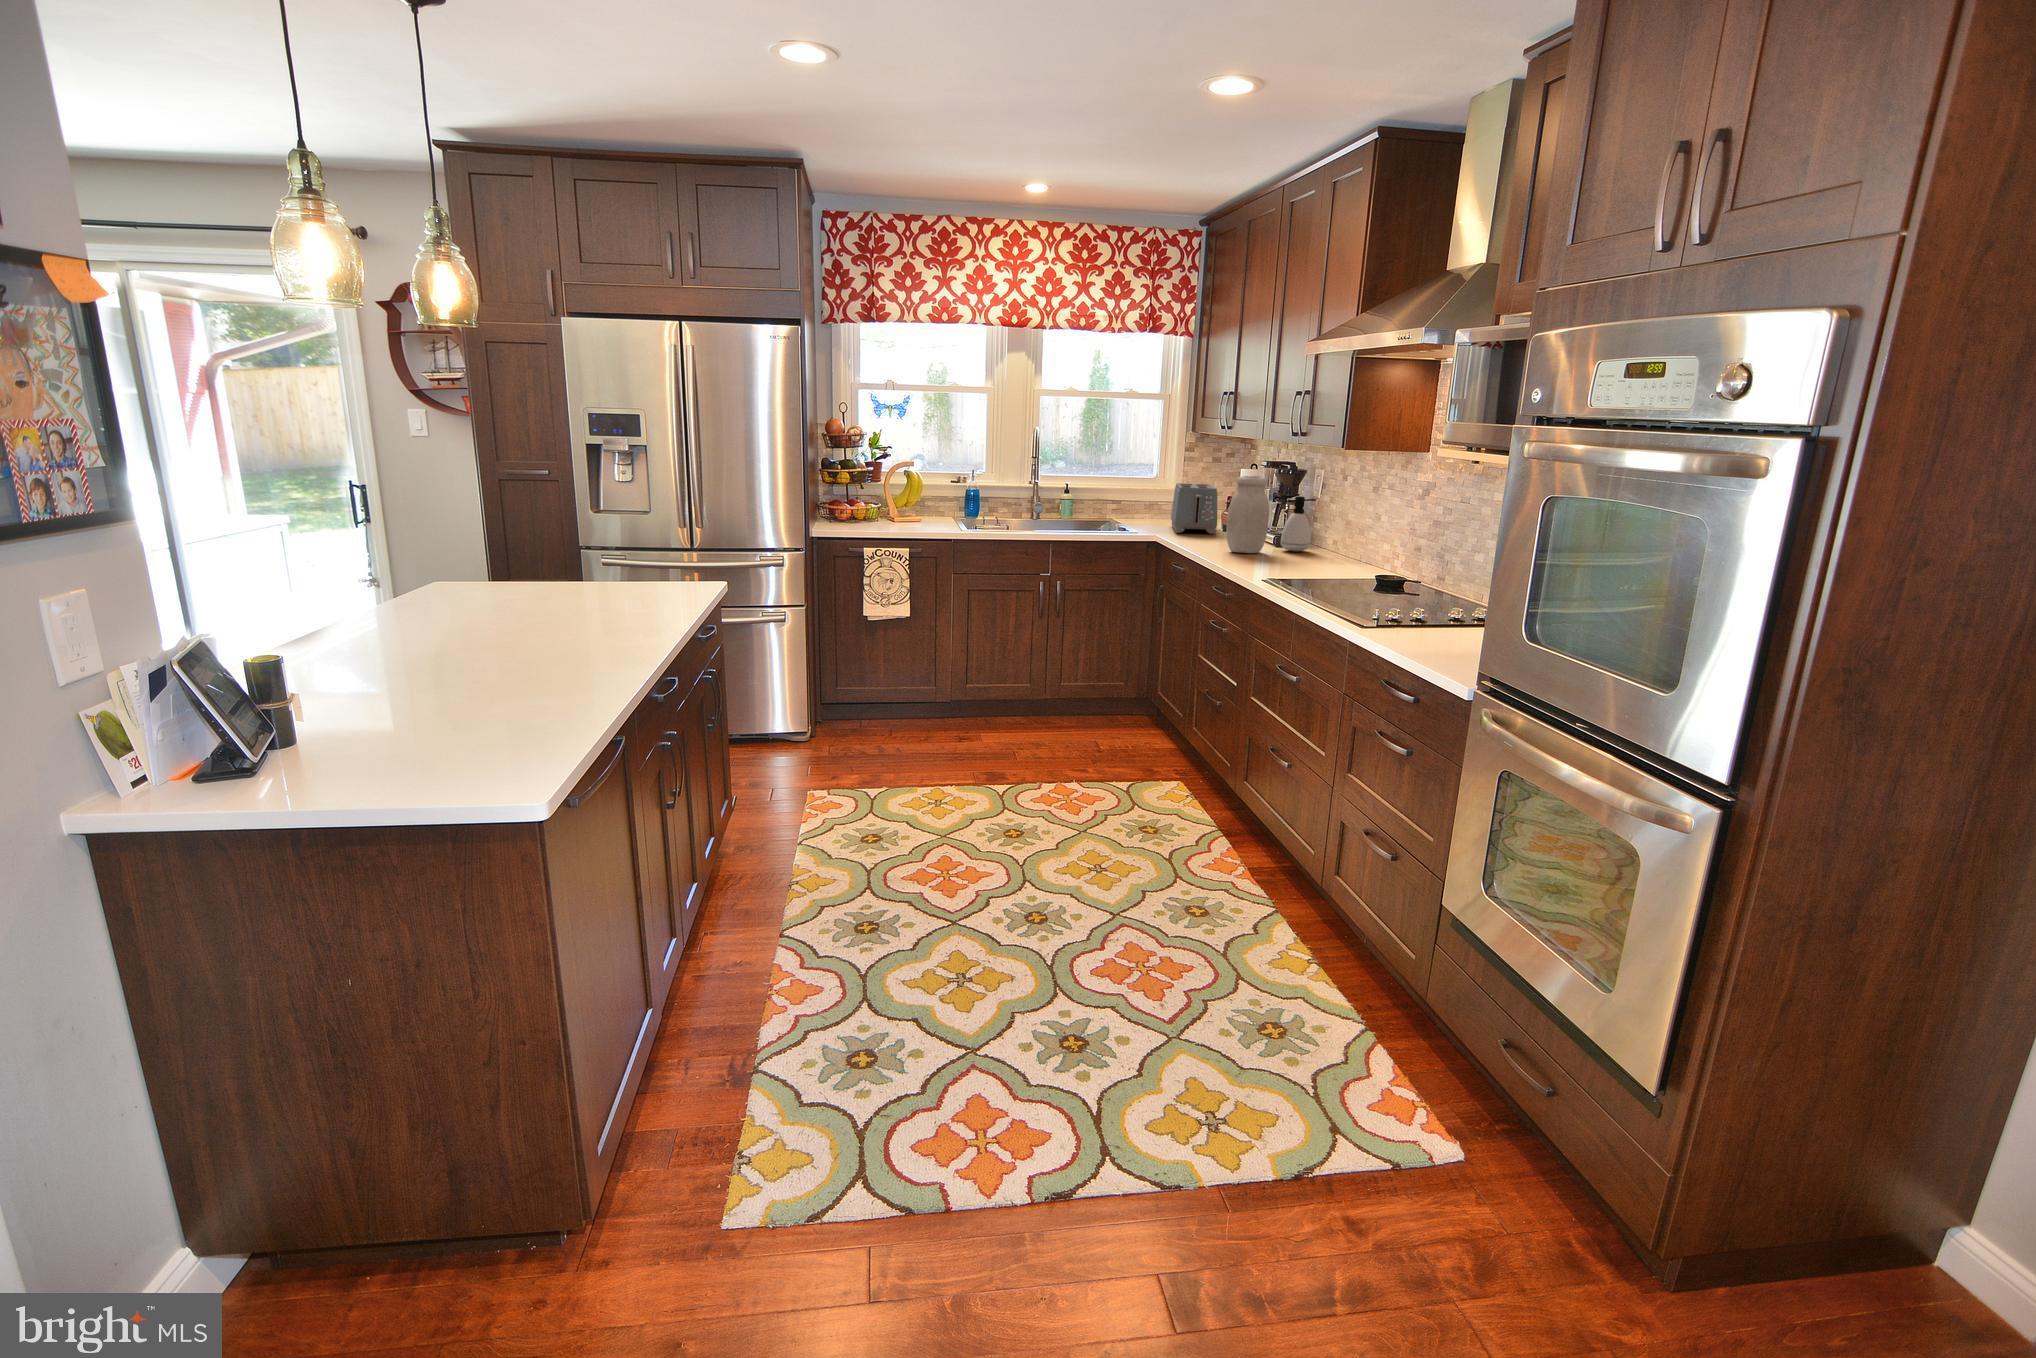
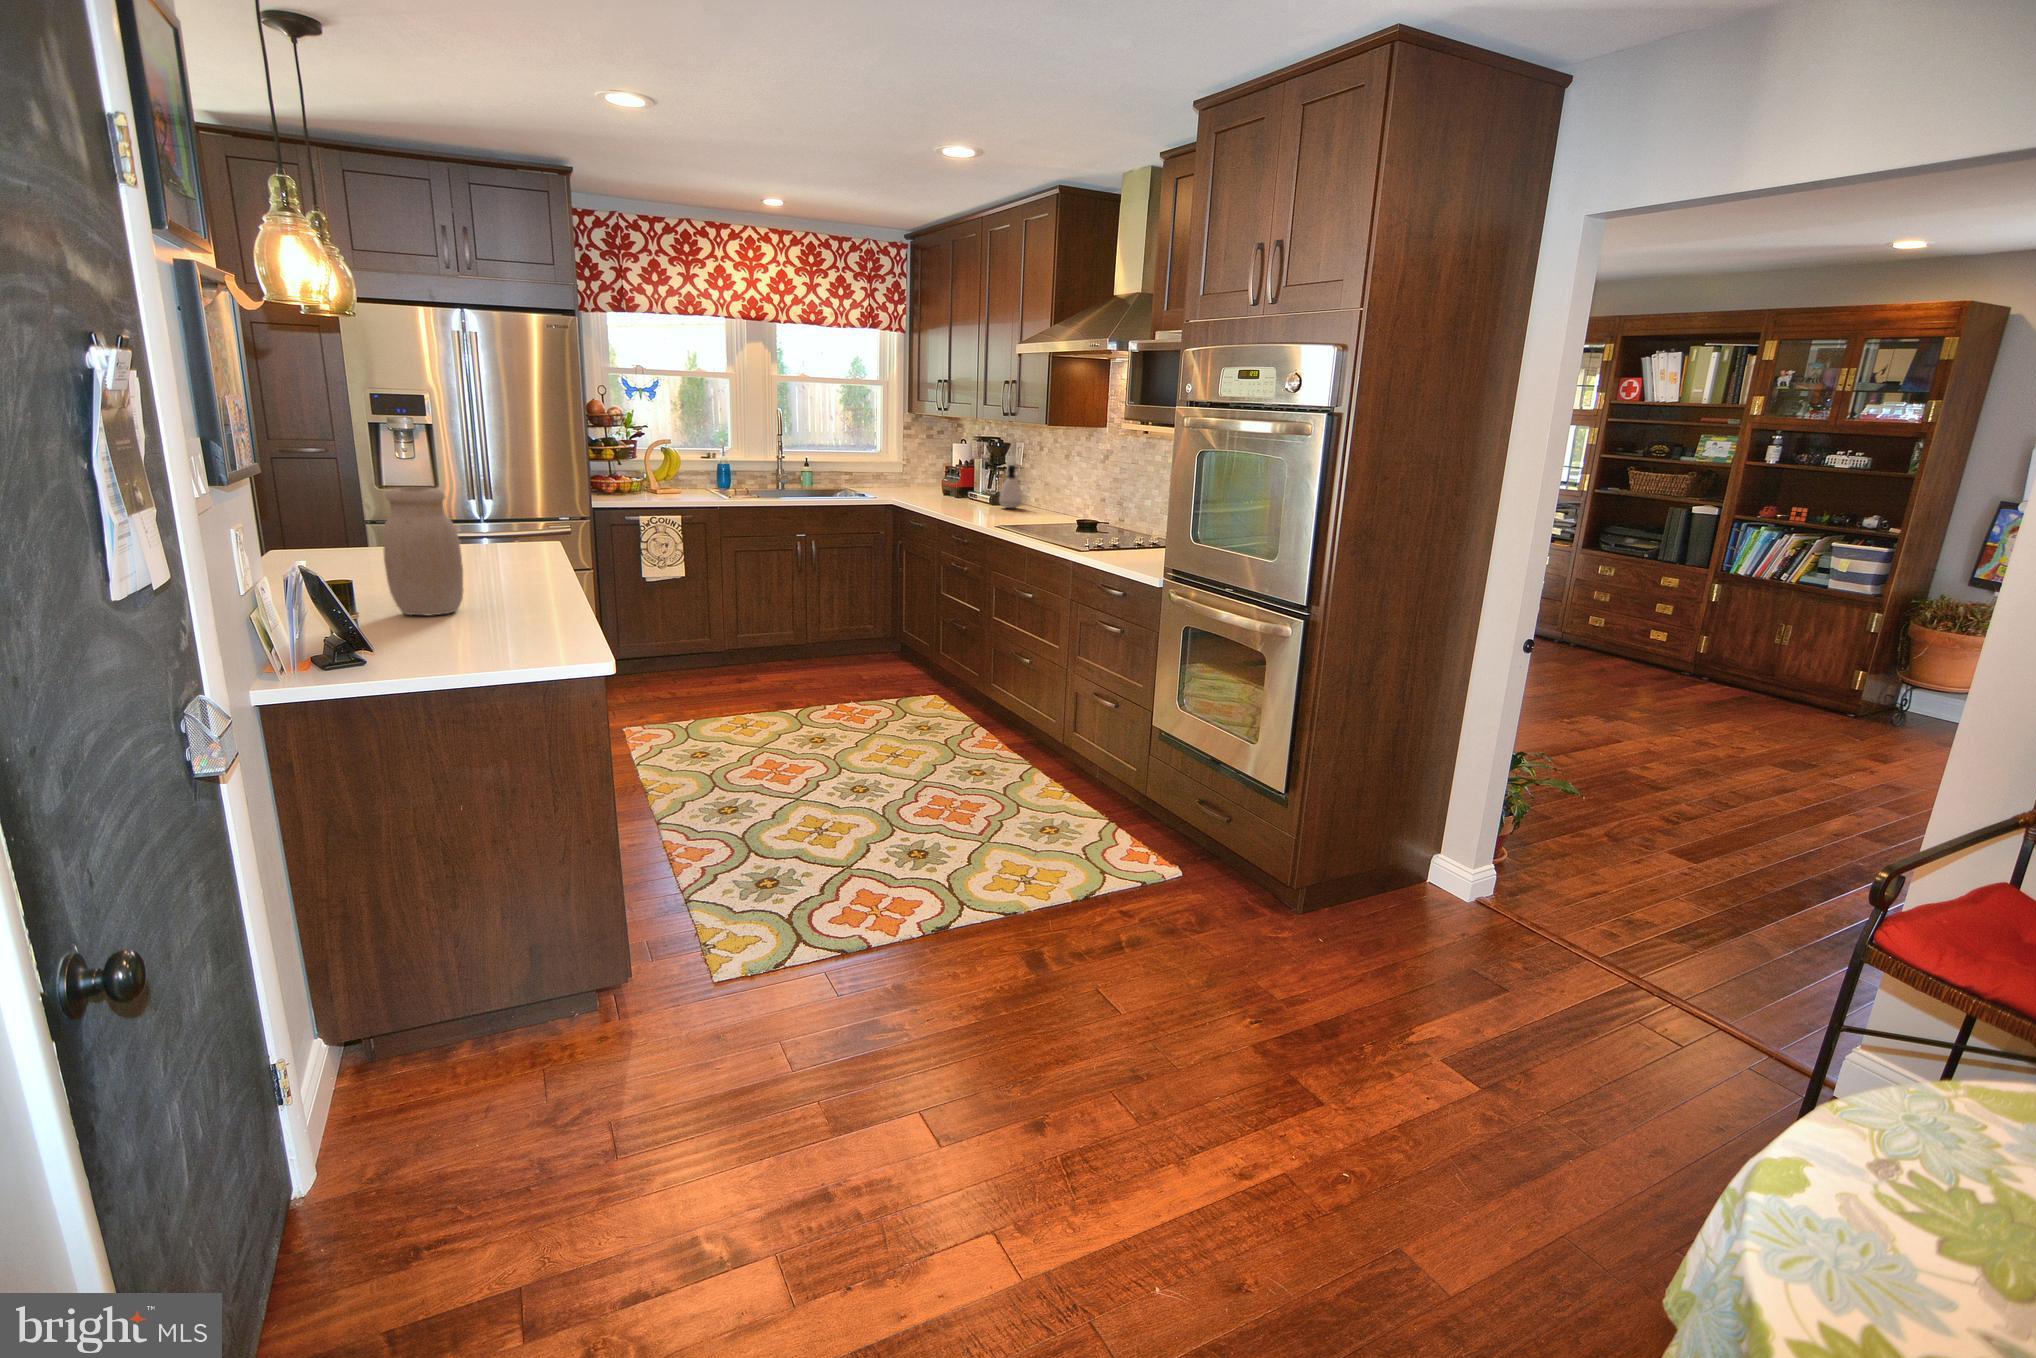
jar: present [1226,476,1269,553] -> present [384,487,463,615]
toaster: present [1171,483,1217,534] -> none [903,457,944,498]

